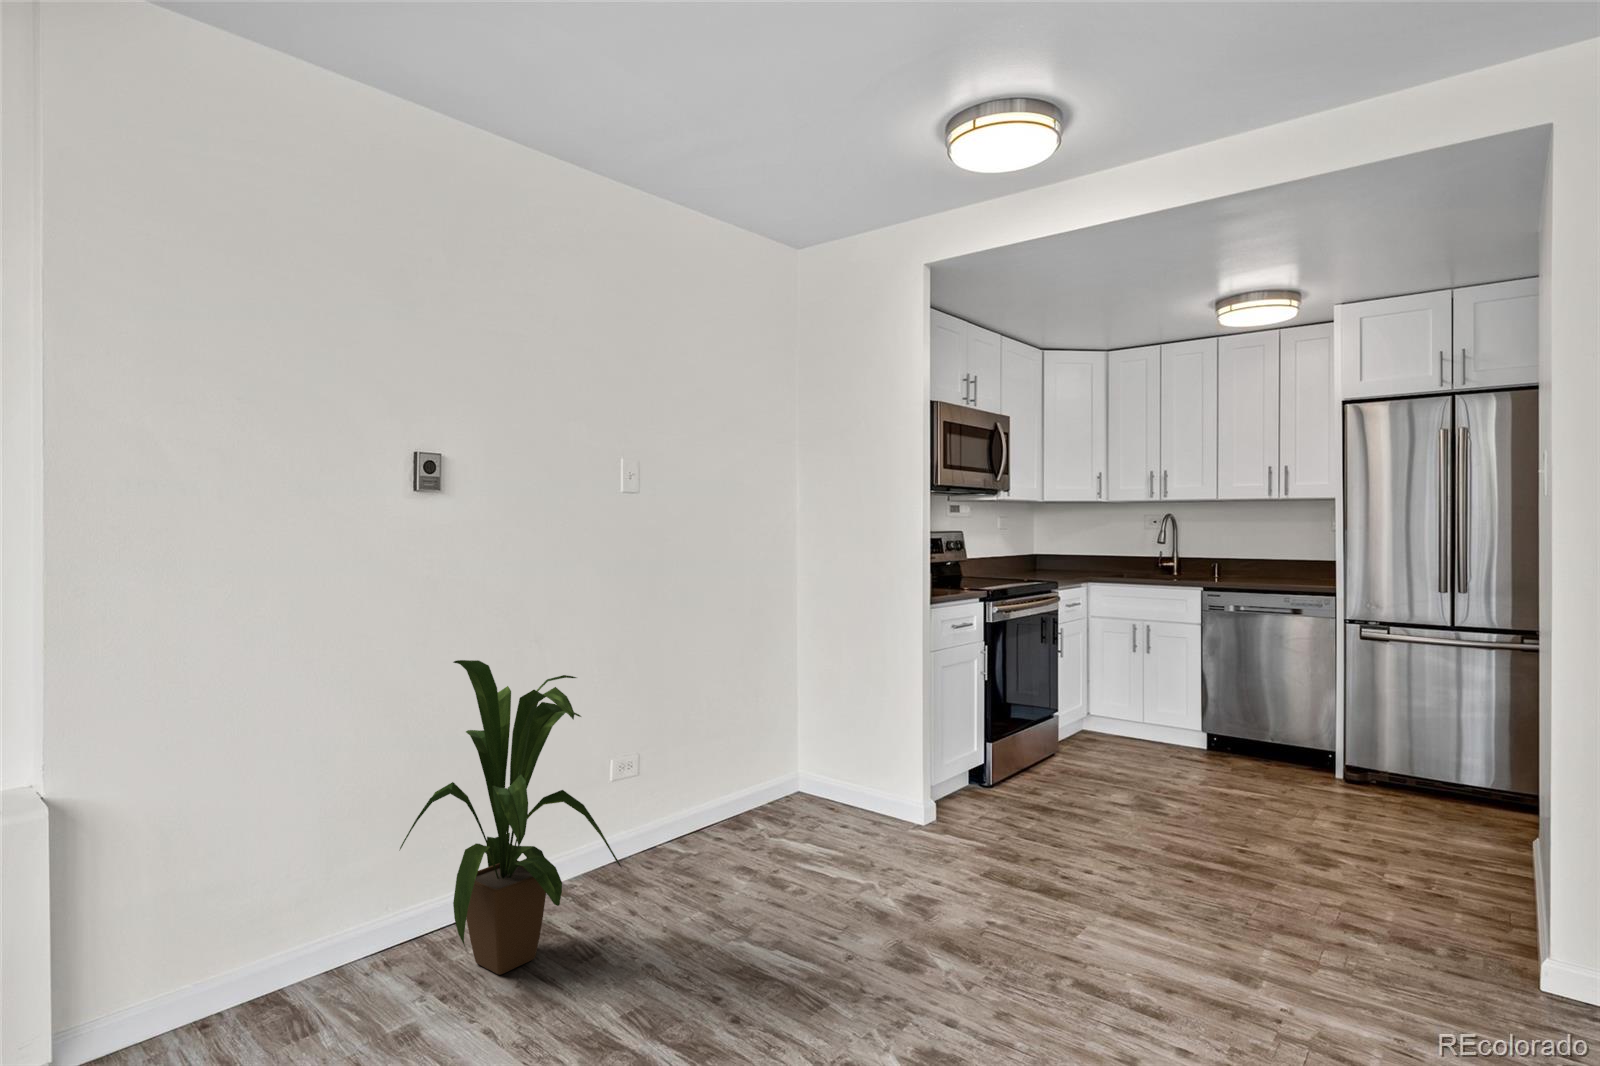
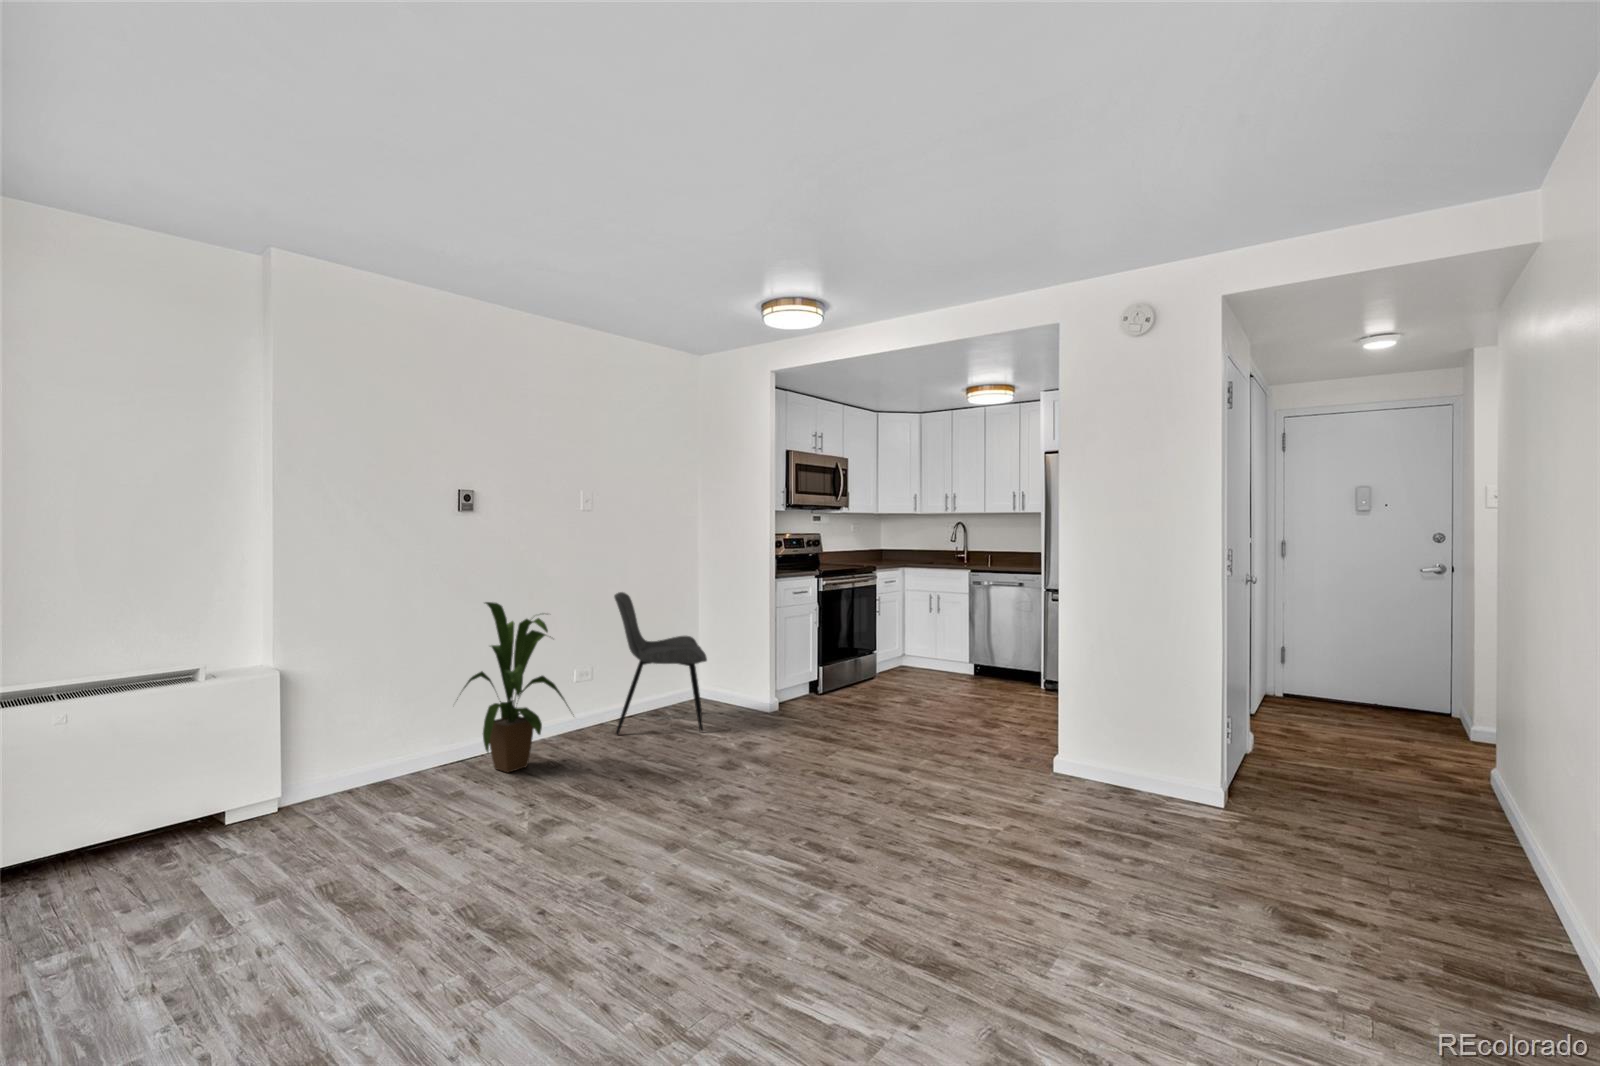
dining chair: none [675,628,830,875] -> present [614,592,707,734]

